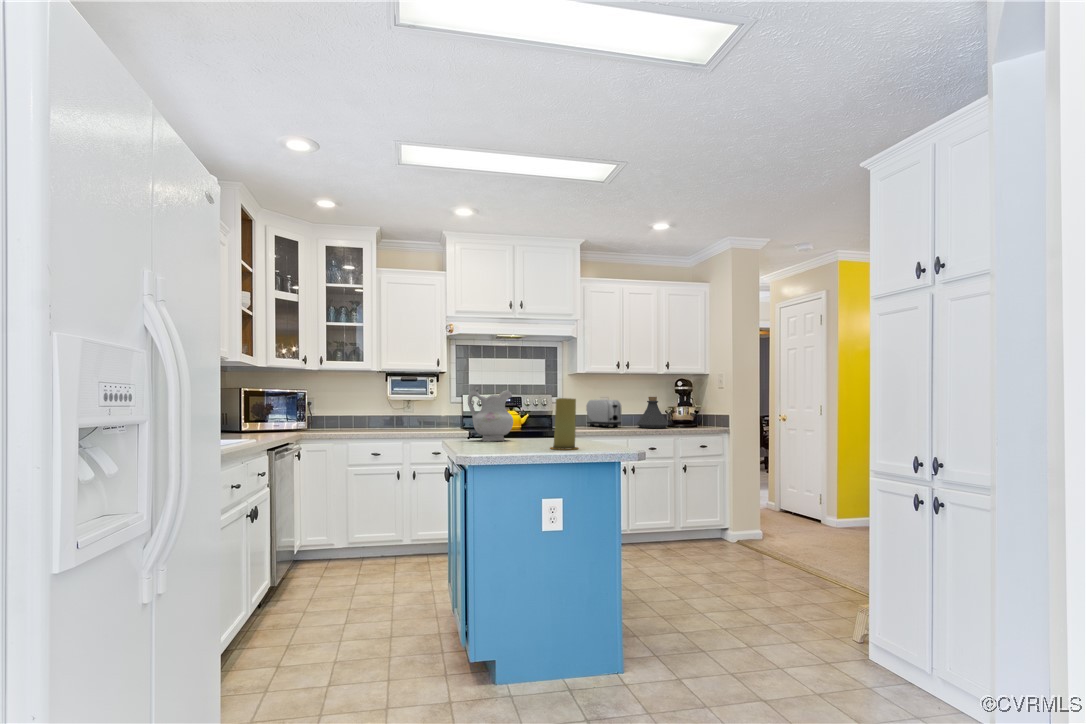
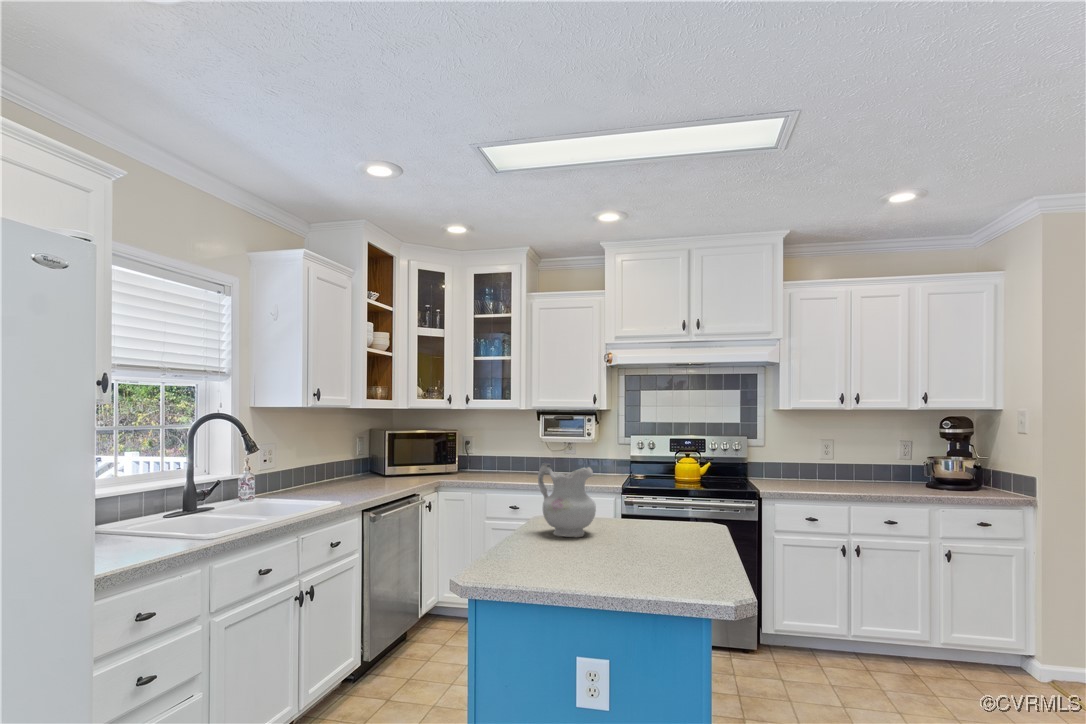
bottle: present [637,397,669,428] -> none [871,445,923,493]
candle: present [551,398,578,450] -> none [583,503,627,589]
toaster: present [586,400,622,427] -> none [797,445,846,486]

